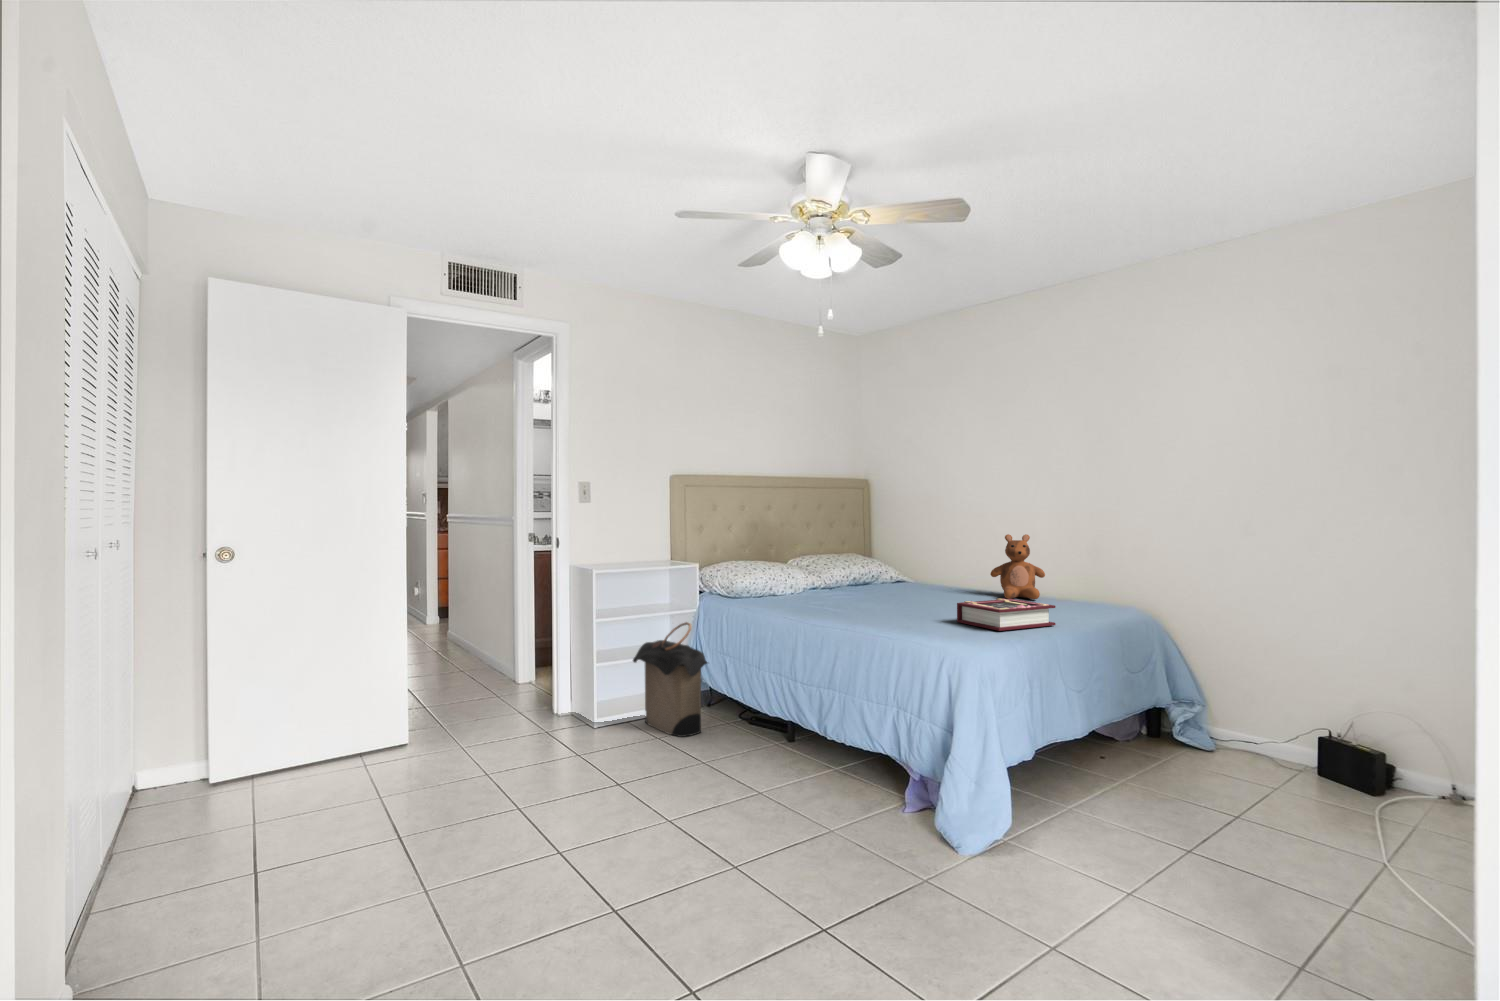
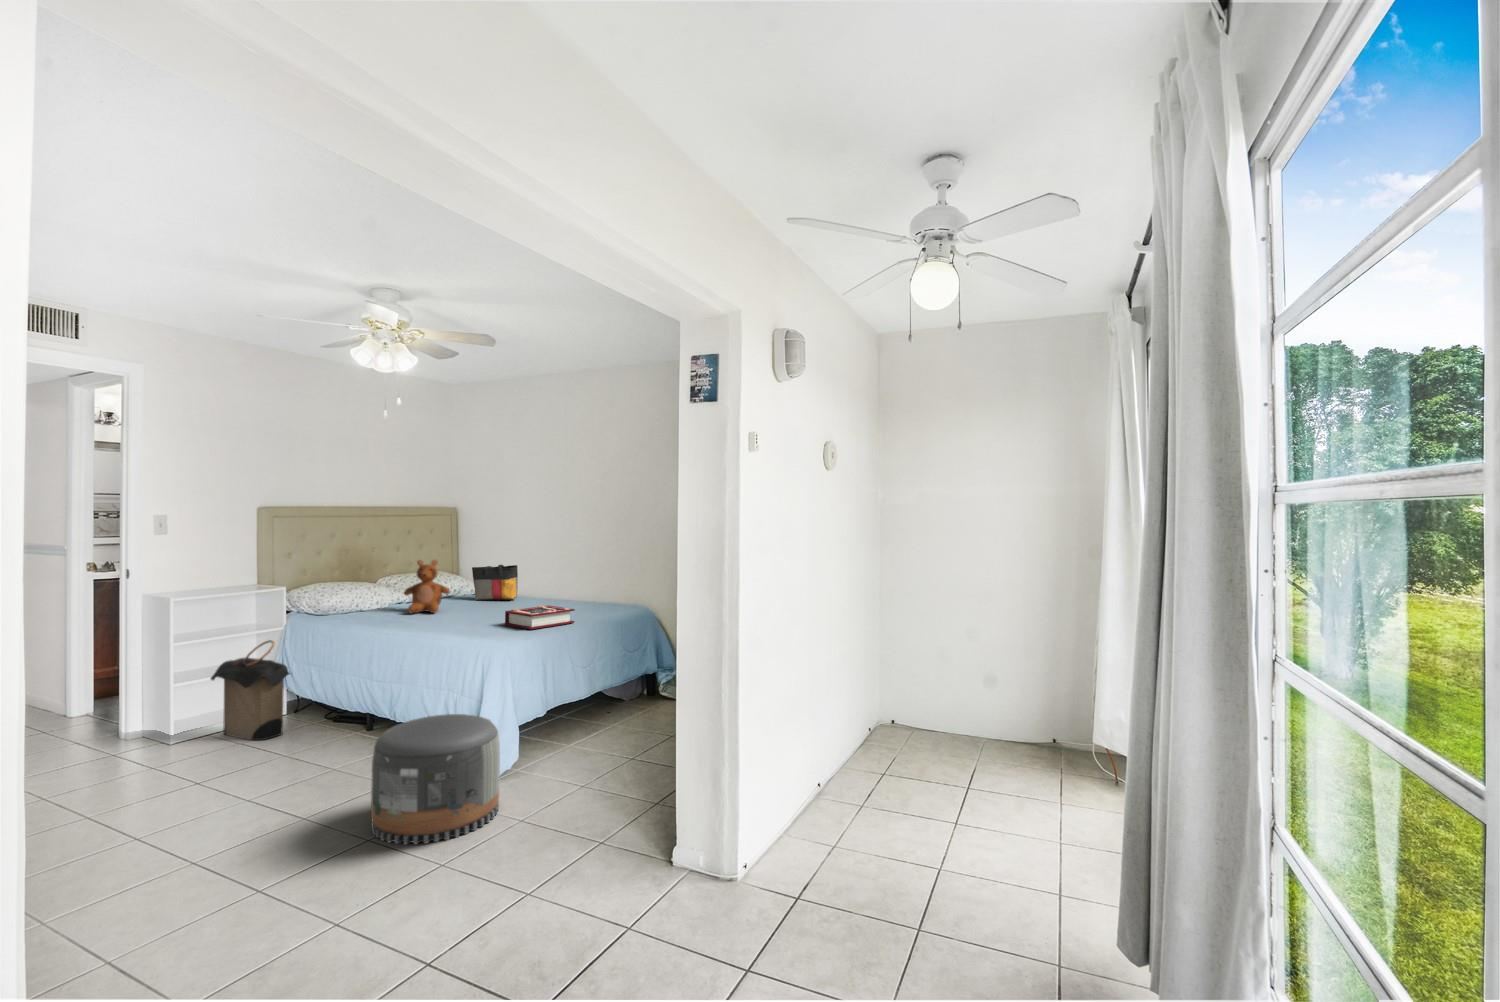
teddy bear: present [990,534,1045,599] -> present [404,560,450,613]
tote bag: none [891,545,948,590] -> present [472,565,518,600]
pouf: none [831,748,1013,957] -> present [371,714,500,845]

